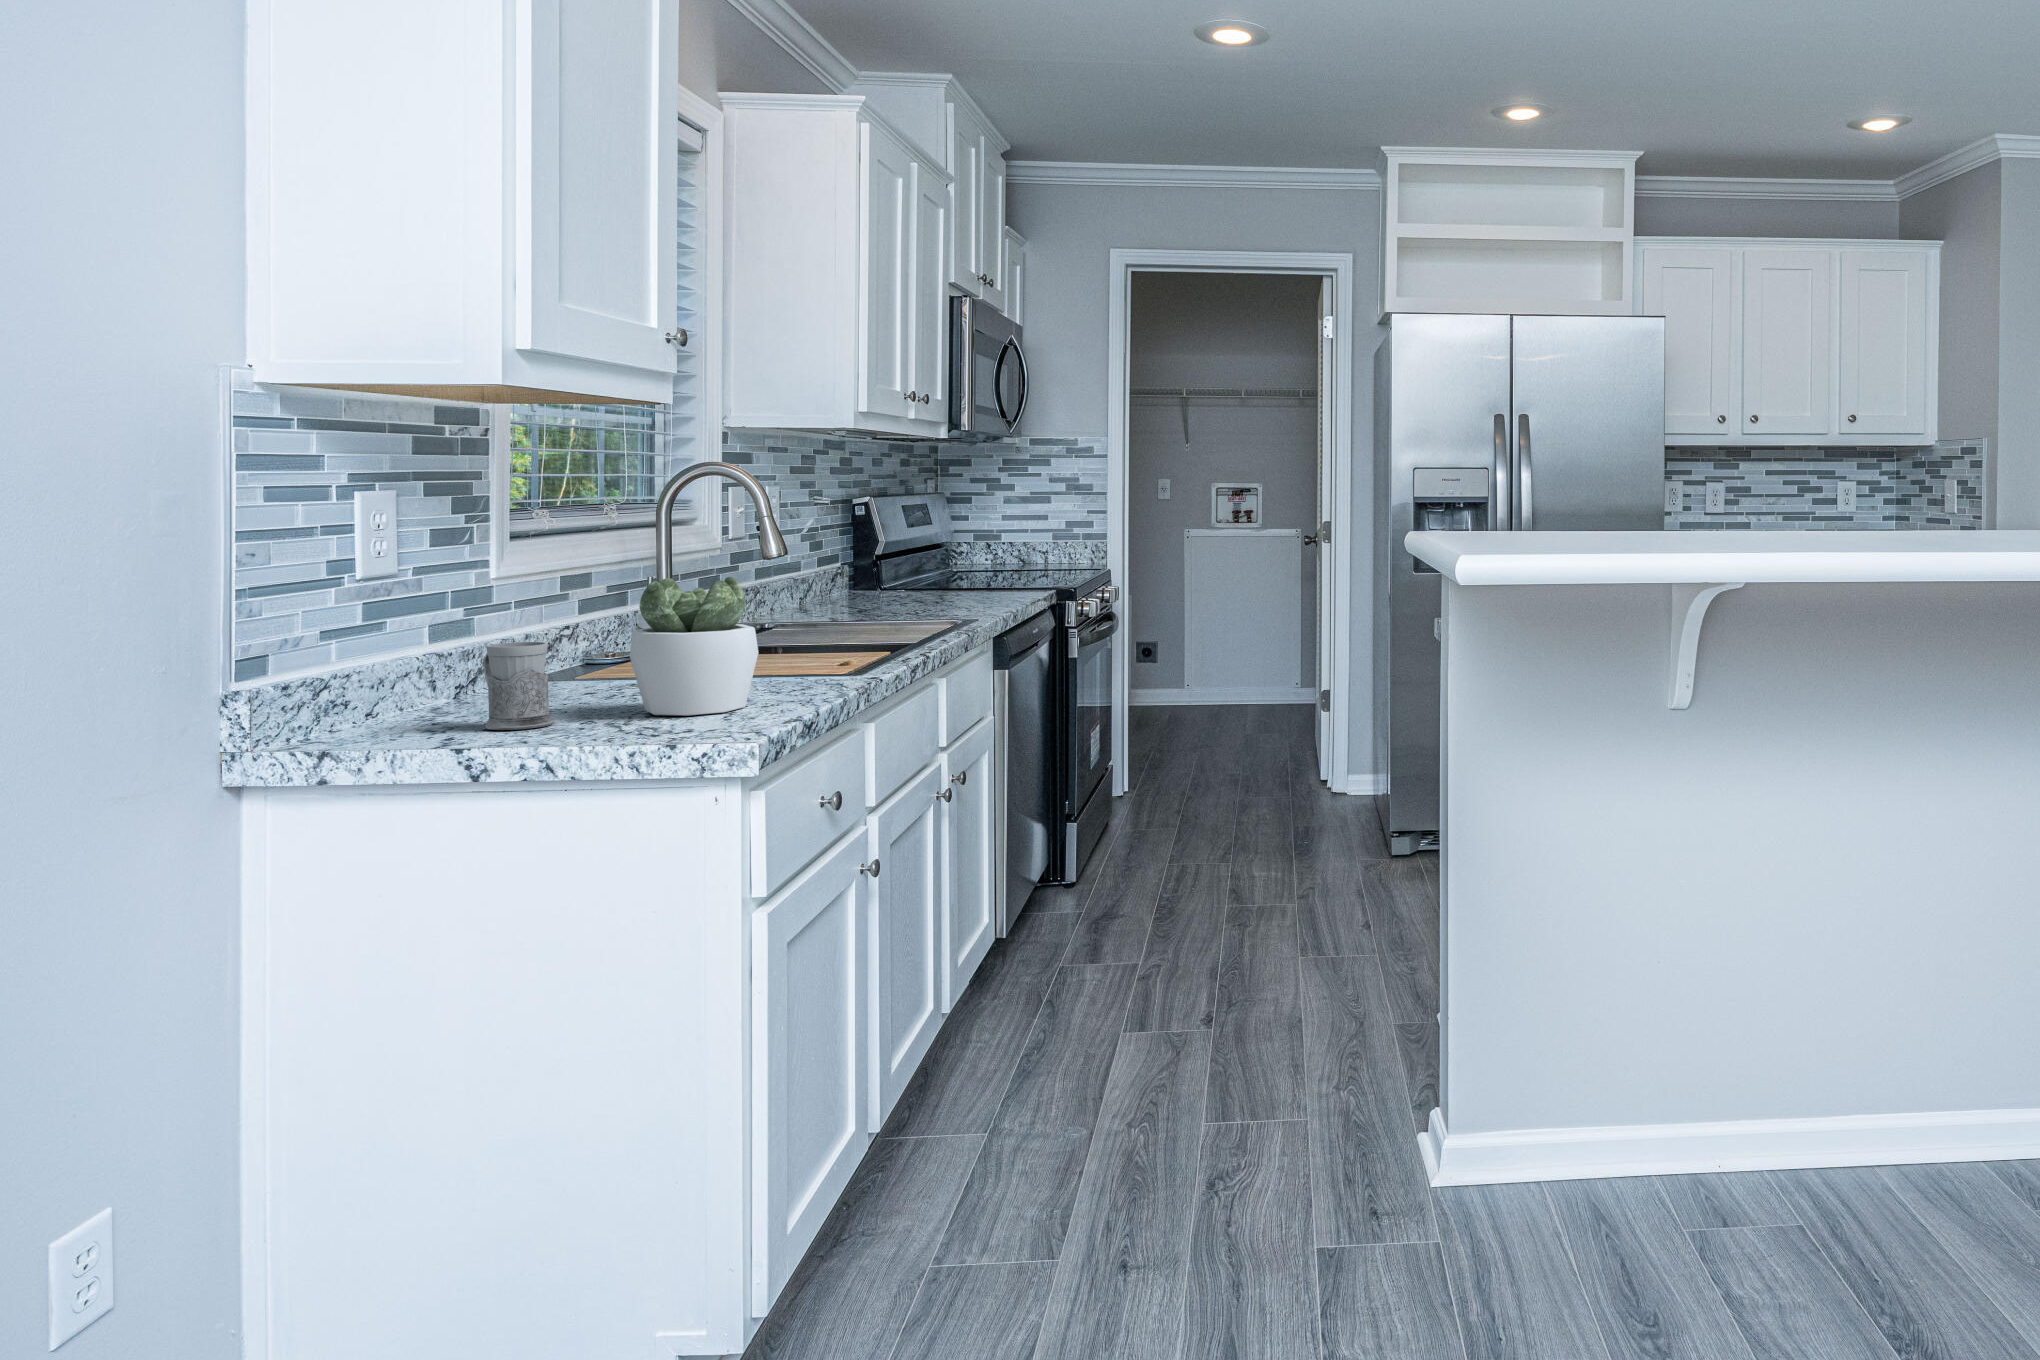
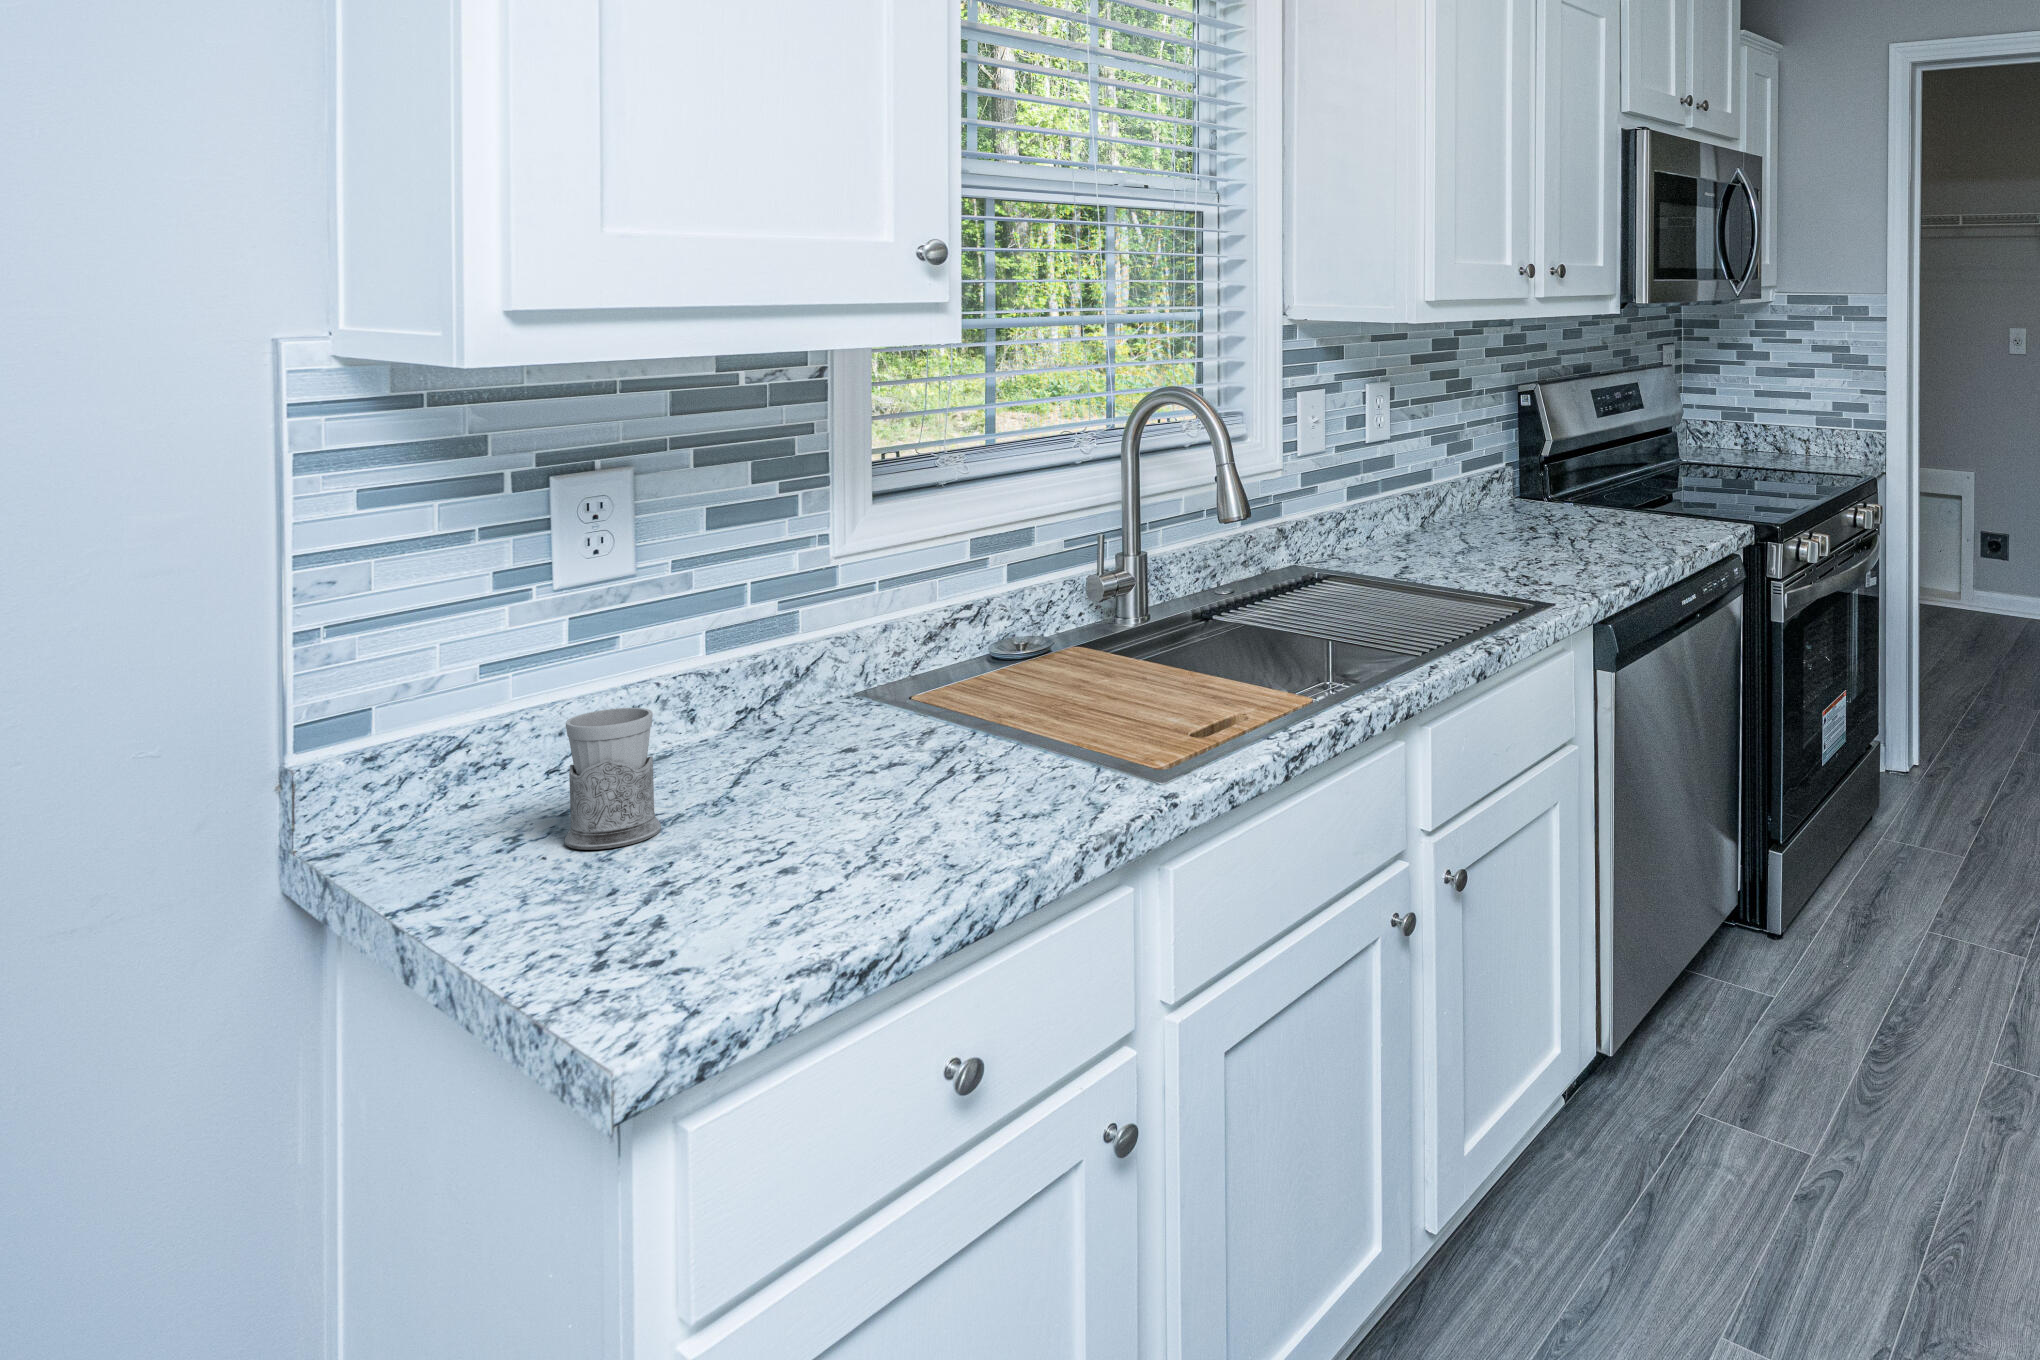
succulent plant: present [630,577,759,716] -> none [748,614,941,848]

